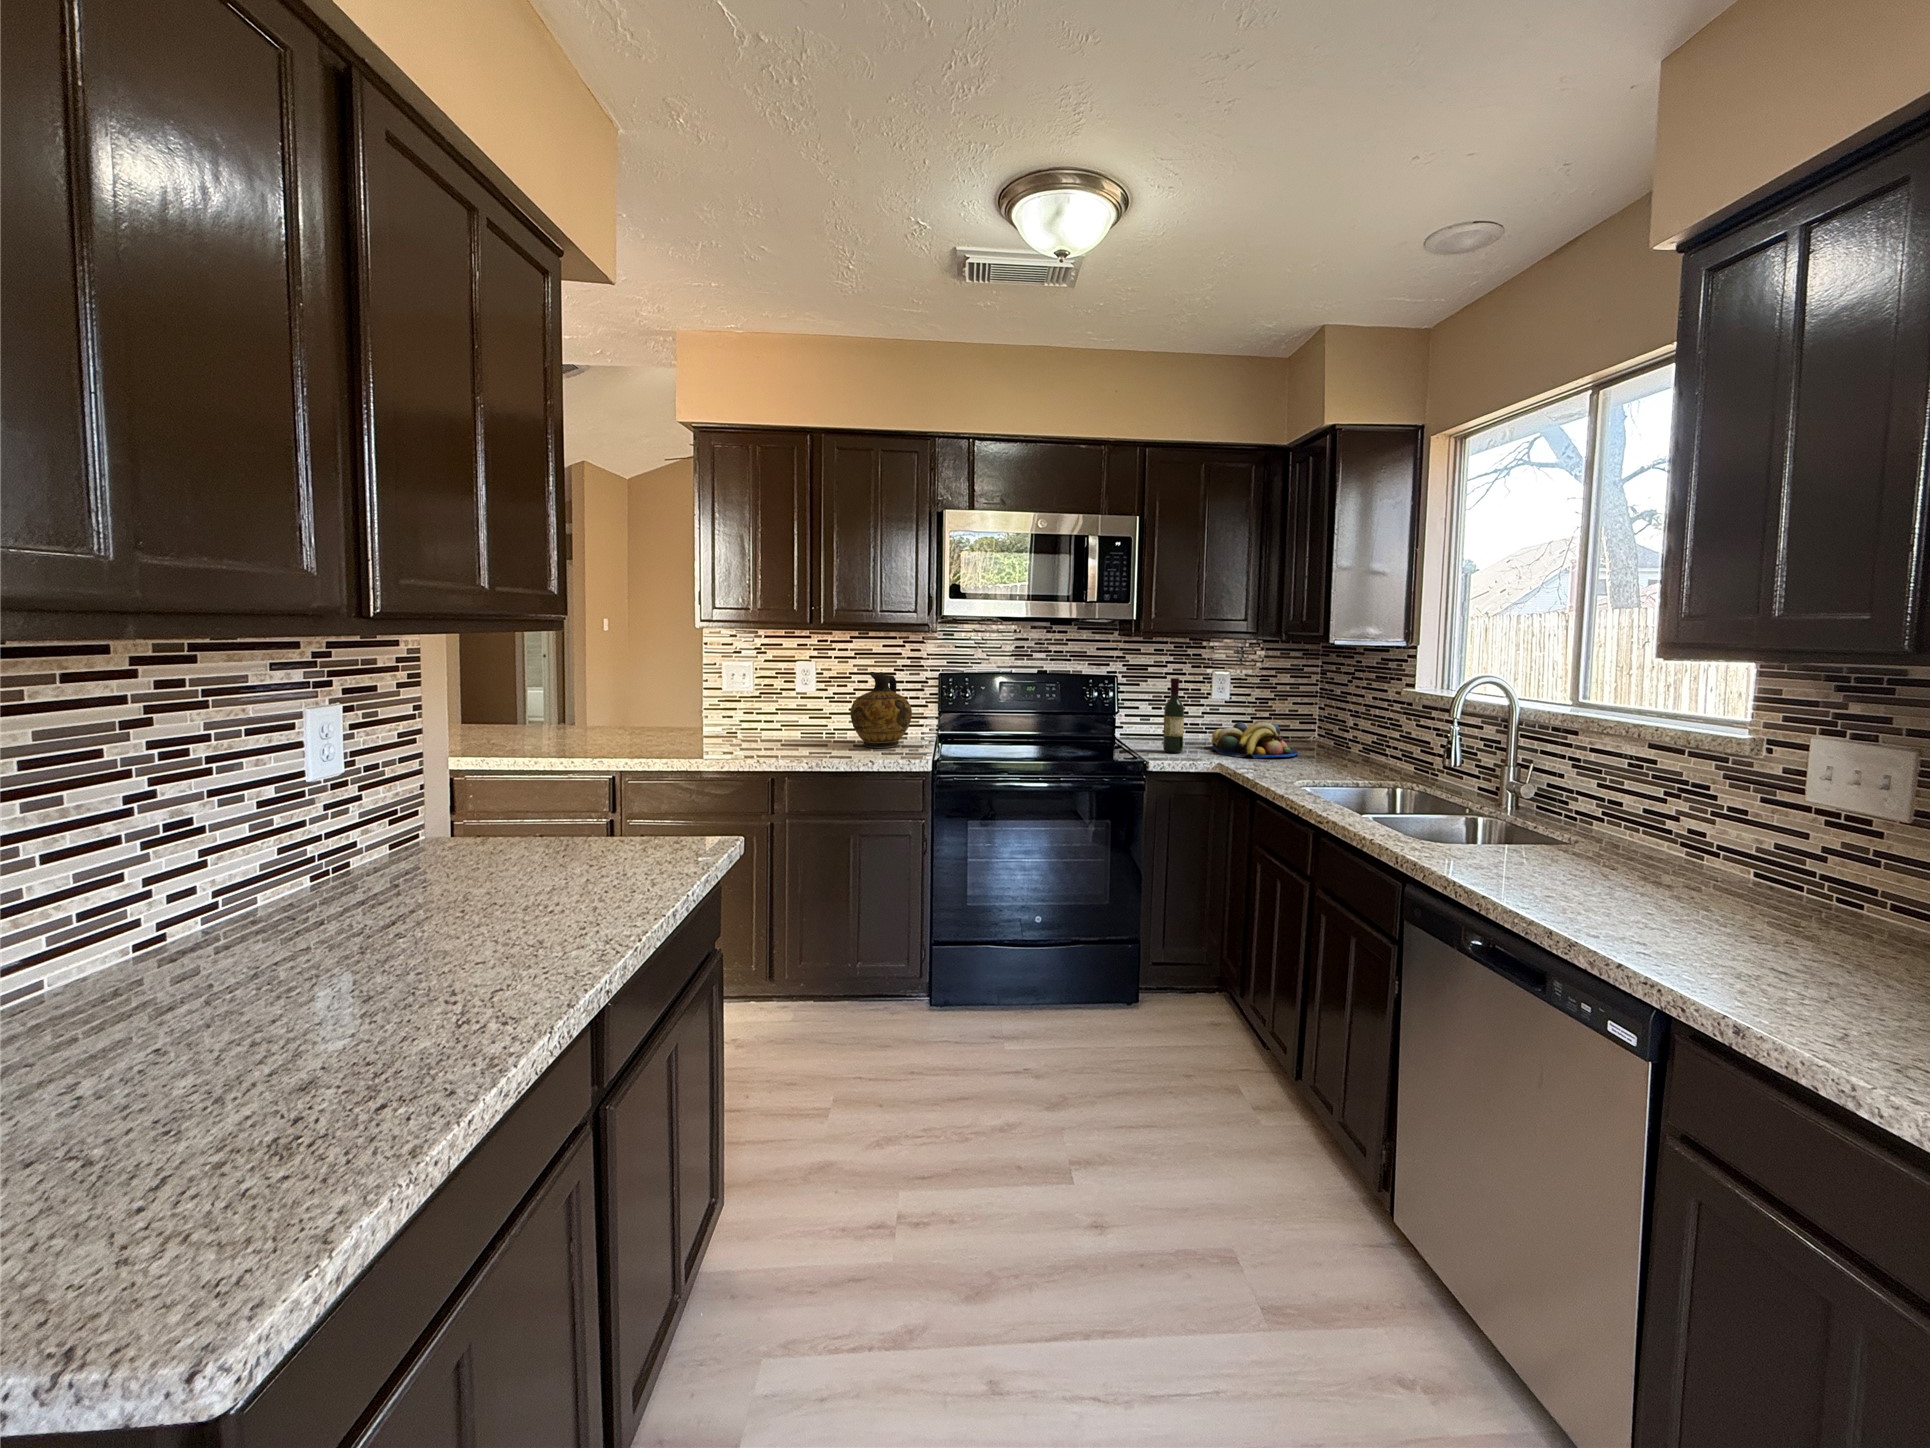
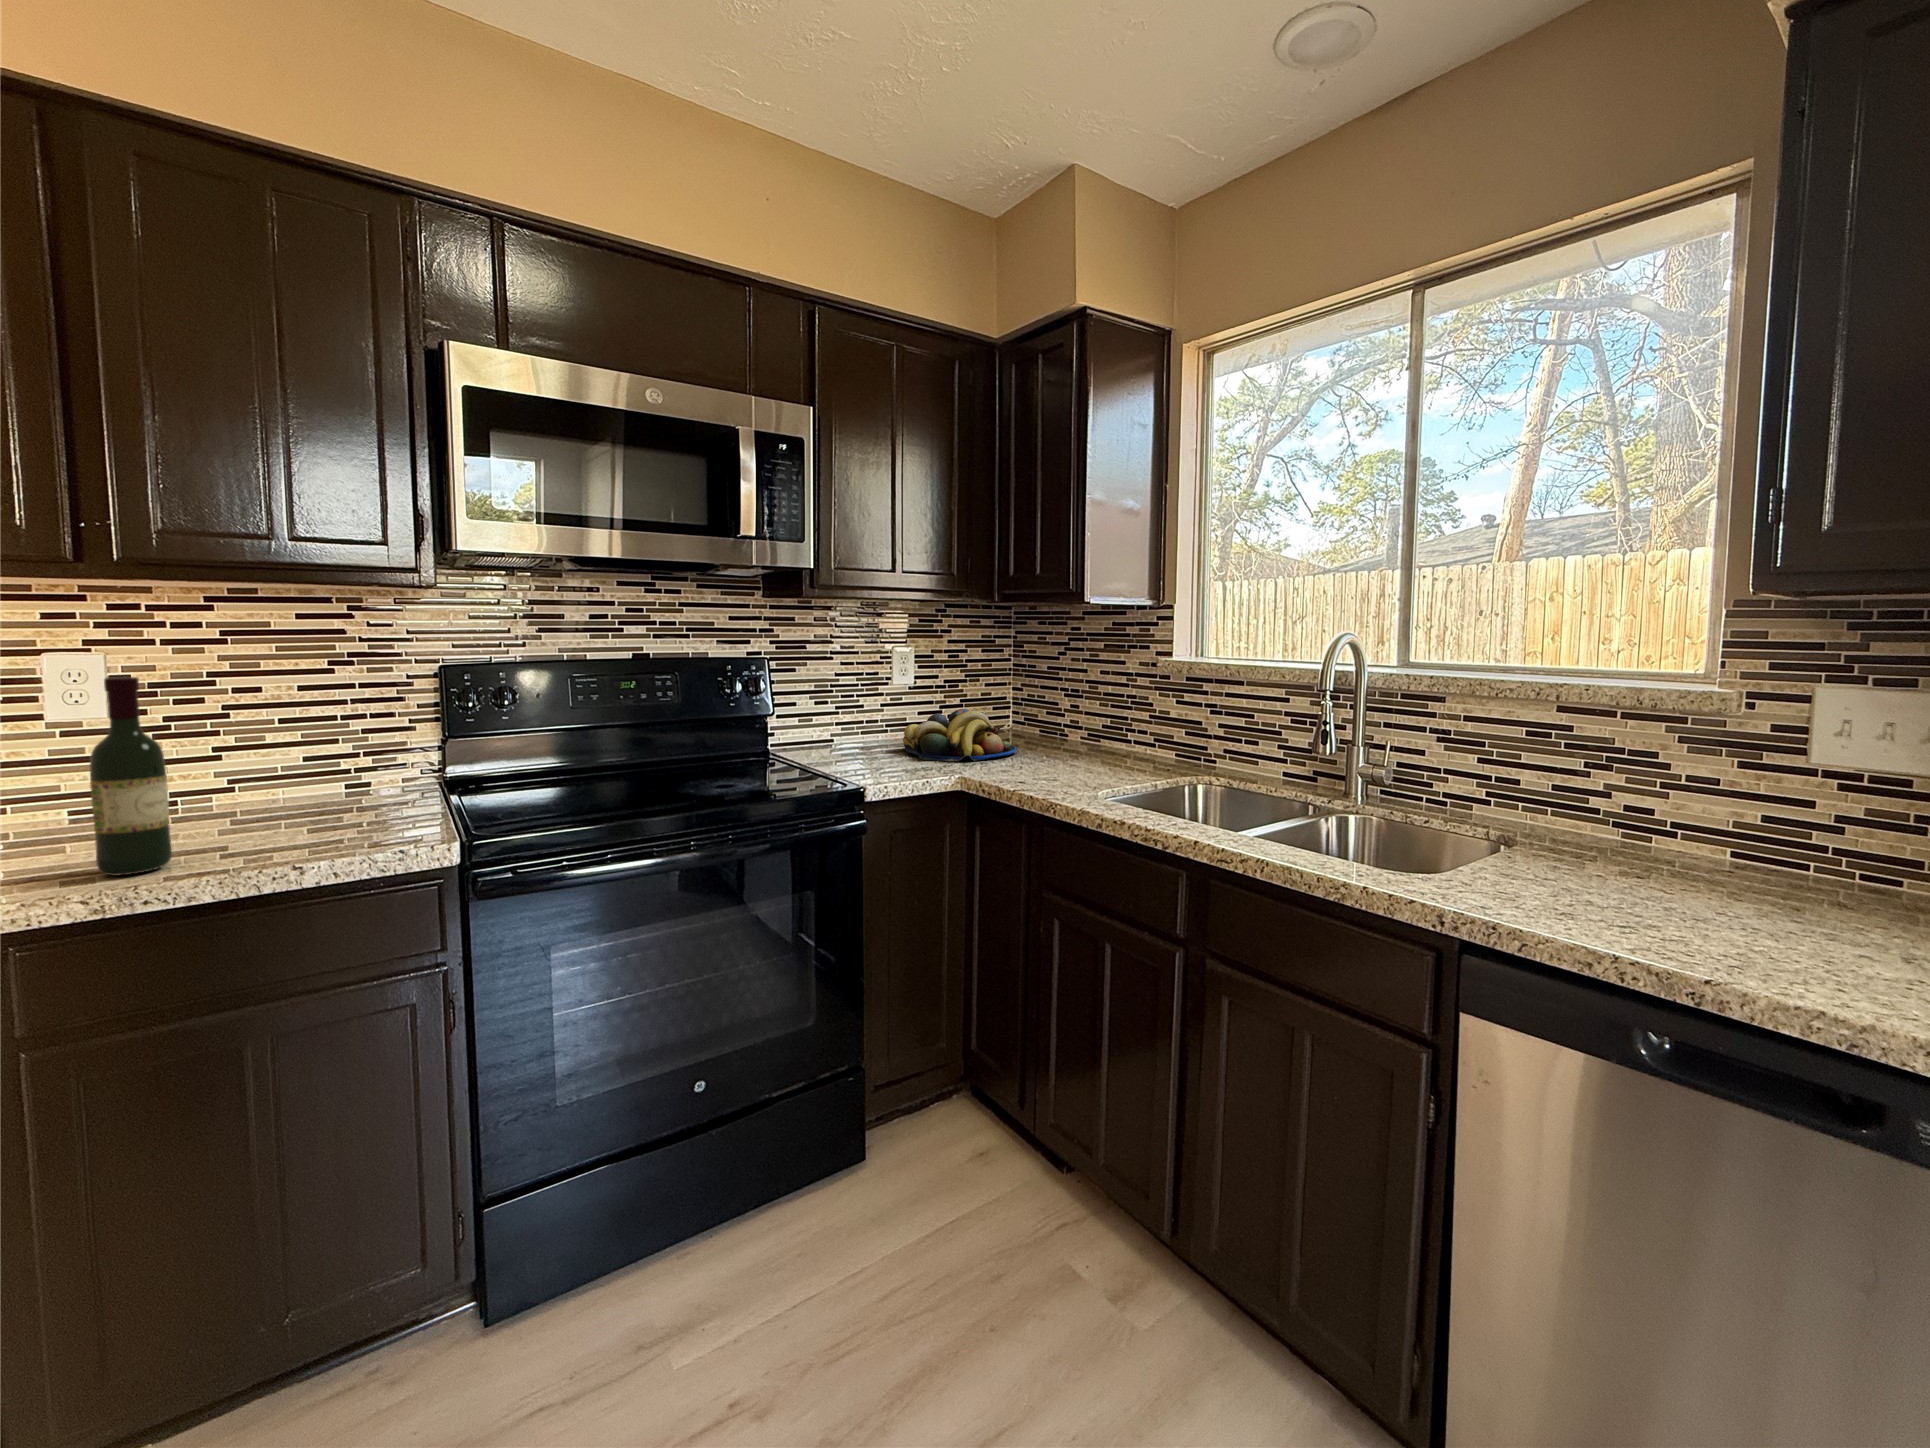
ceramic jug: present [850,672,912,748] -> none [214,667,379,823]
wine bottle: present [1163,678,1184,753] -> present [90,677,172,876]

